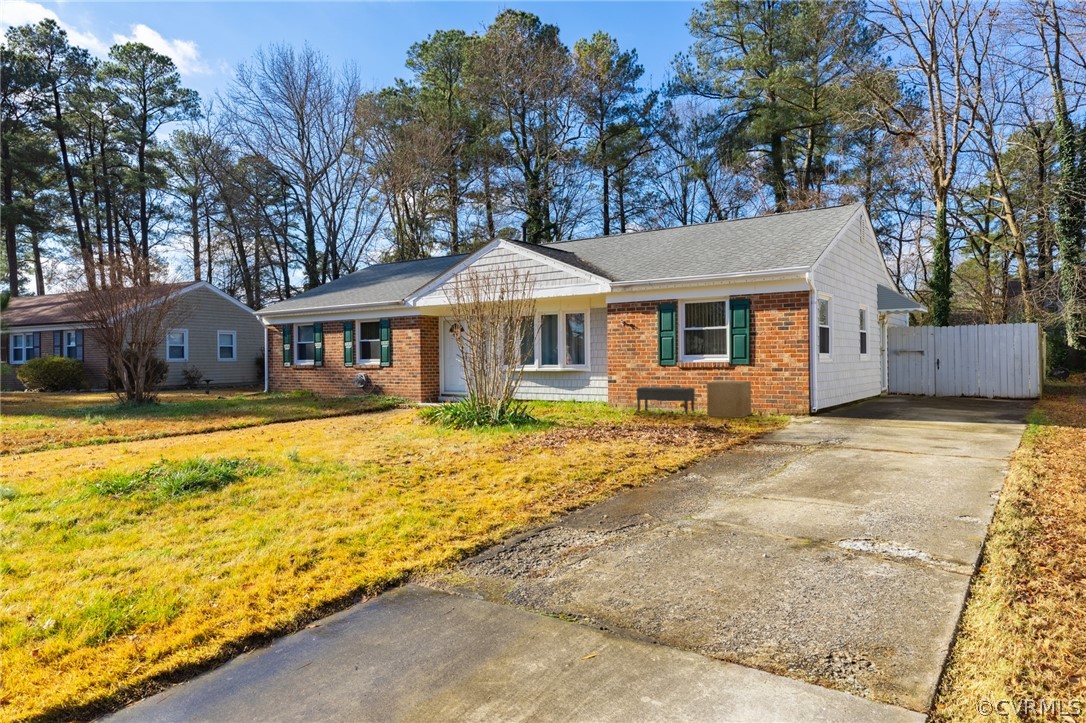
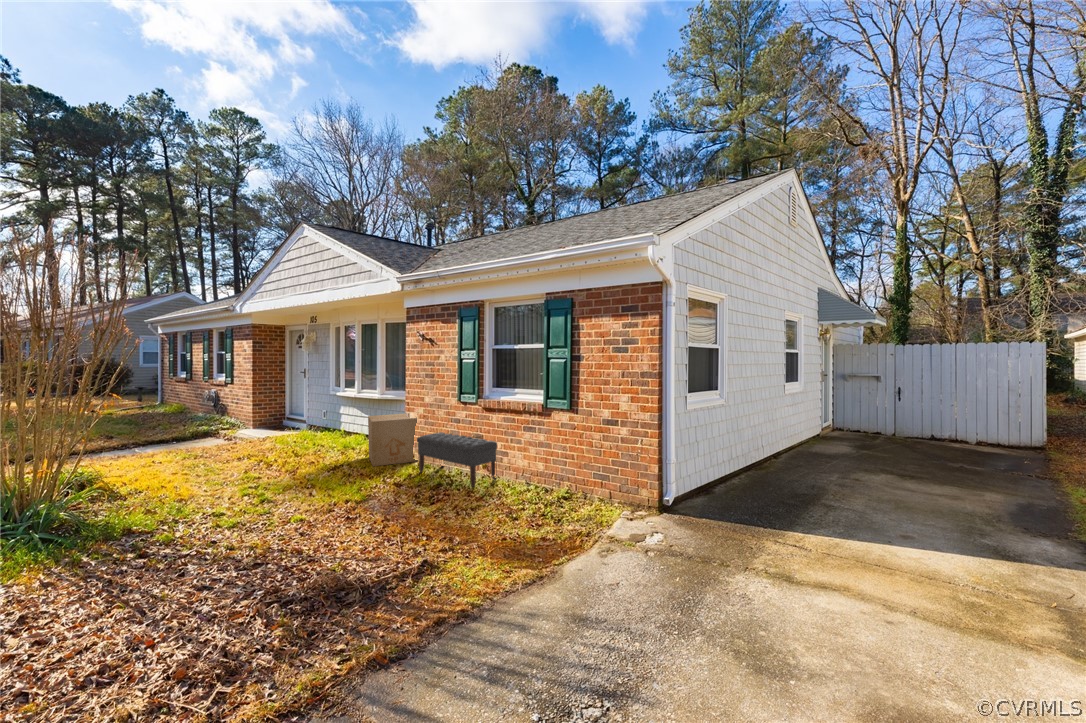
cardboard box: present [707,381,751,418] -> present [368,413,418,466]

